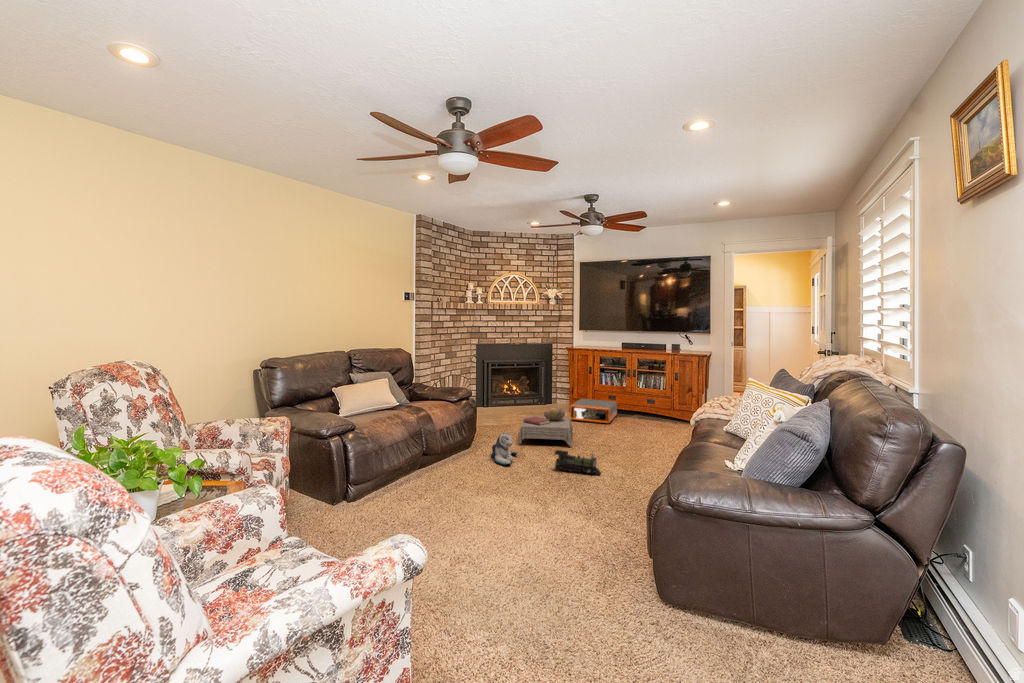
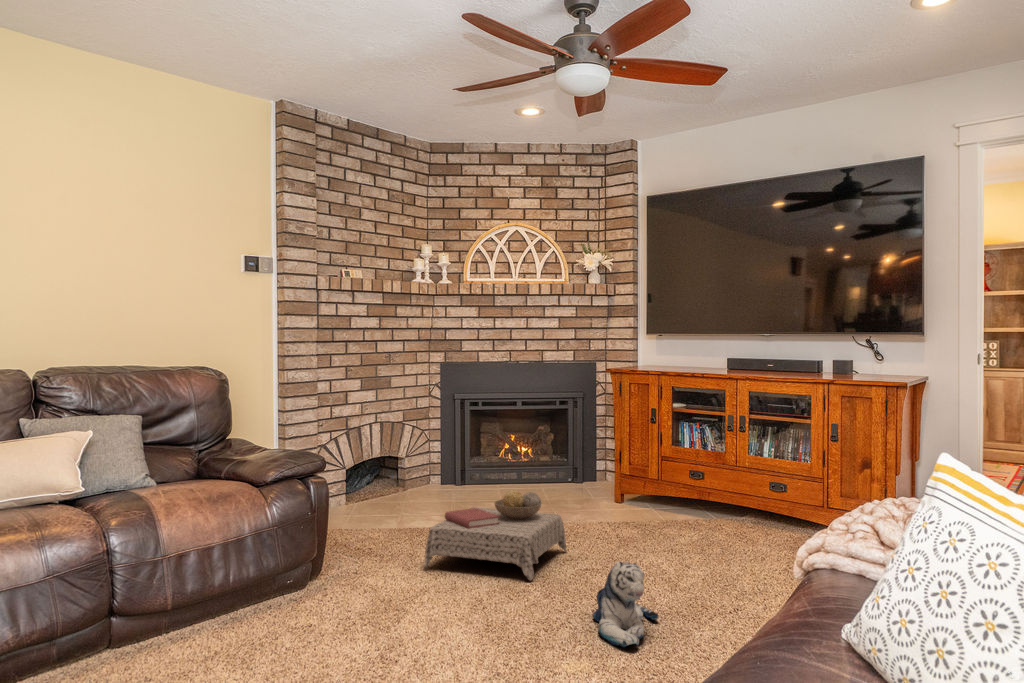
storage box: present [570,399,617,423] -> none [592,477,707,532]
plush toy: present [491,433,517,465] -> present [592,562,658,647]
toy train: present [554,450,601,475] -> none [430,587,533,659]

